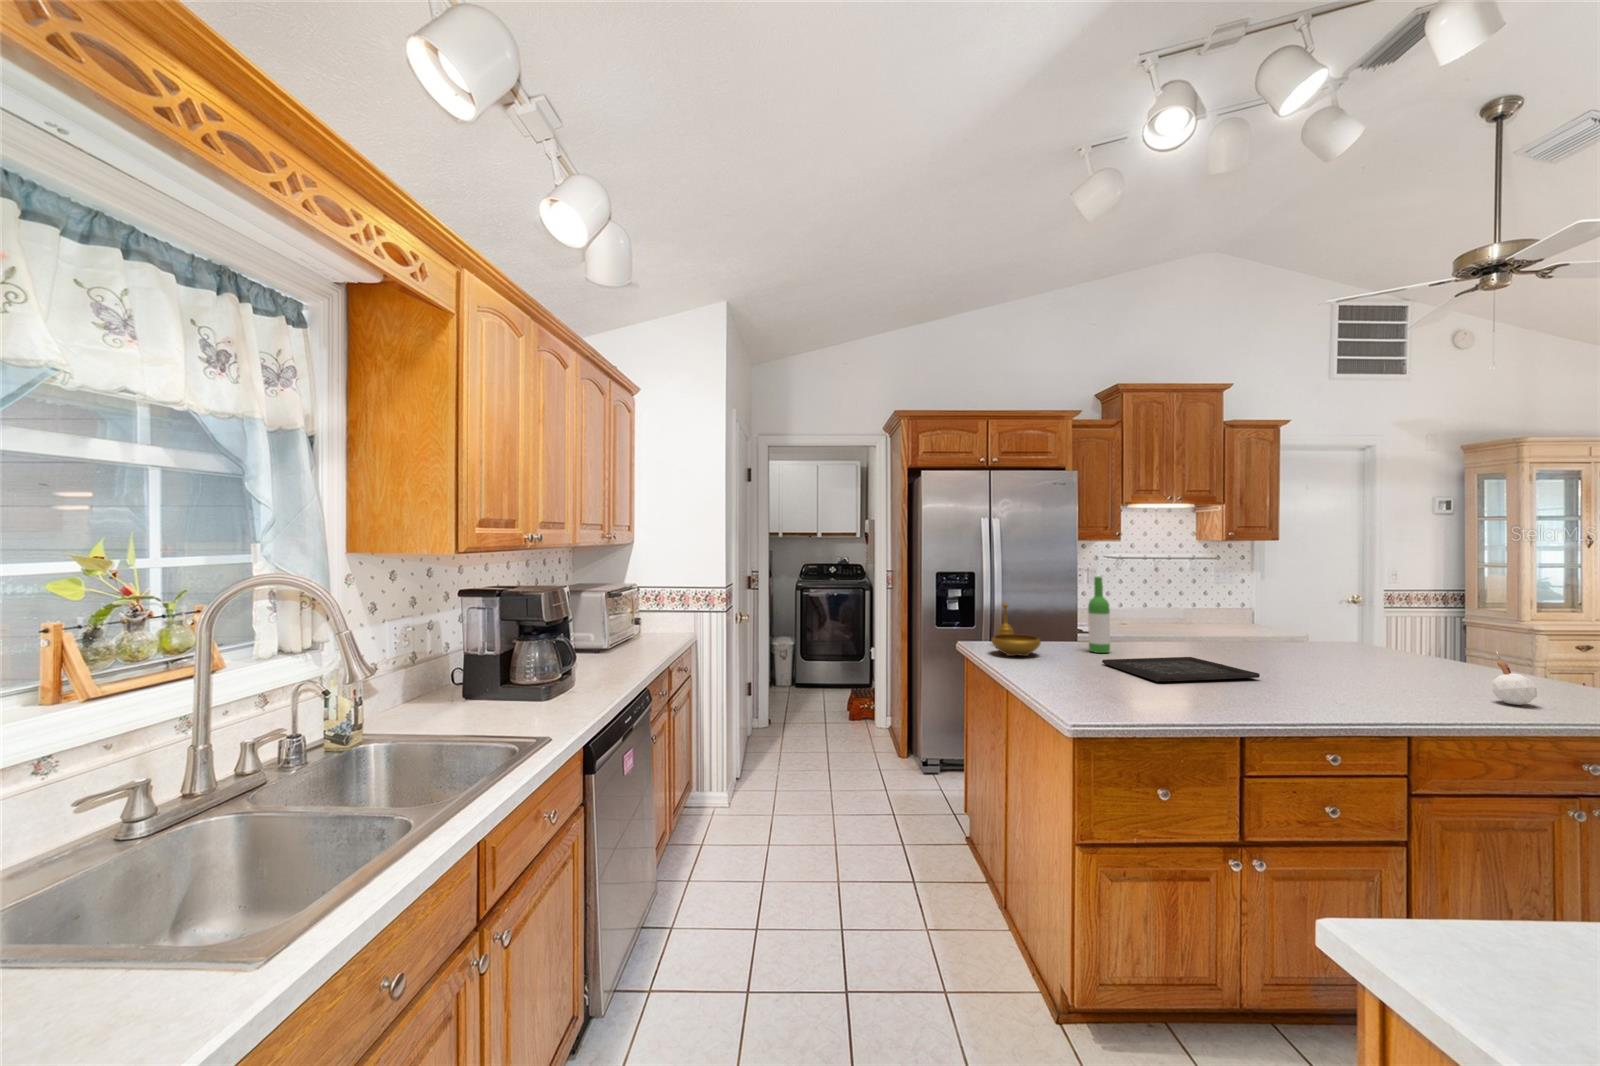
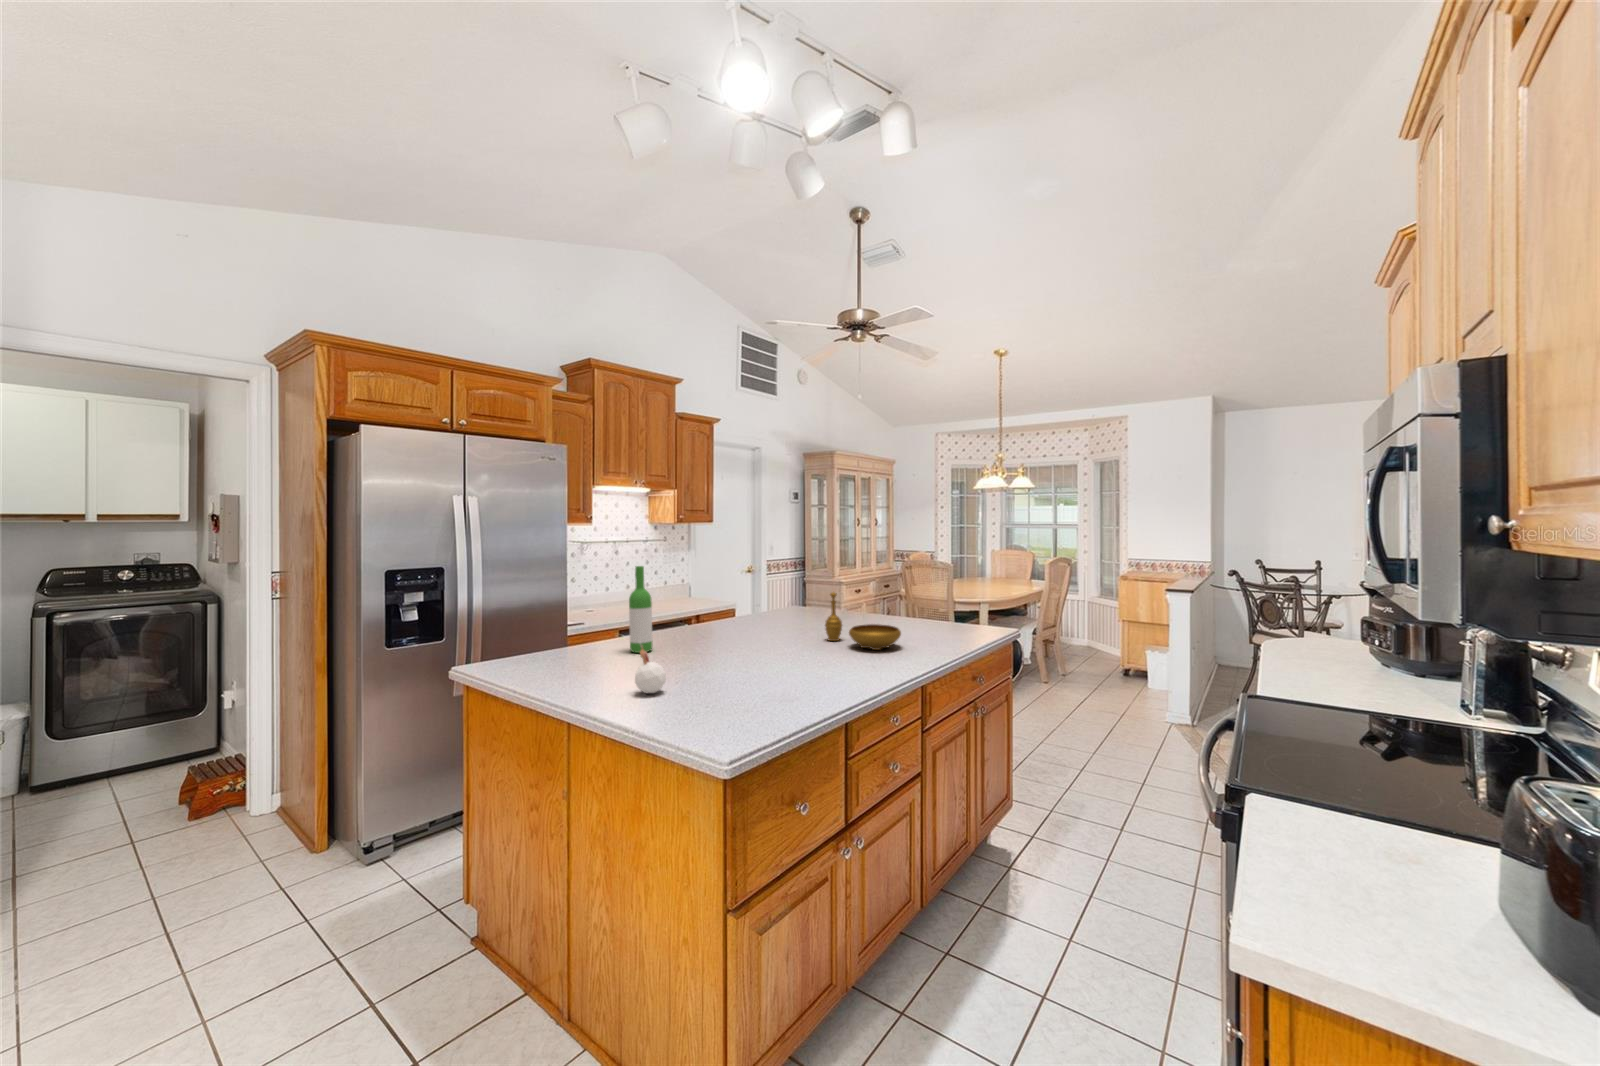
decorative bowl: present [991,603,1041,656] -> present [825,592,901,650]
candle: present [1492,650,1537,705] -> present [635,641,666,693]
tray: present [1102,657,1260,681] -> none [664,642,803,676]

